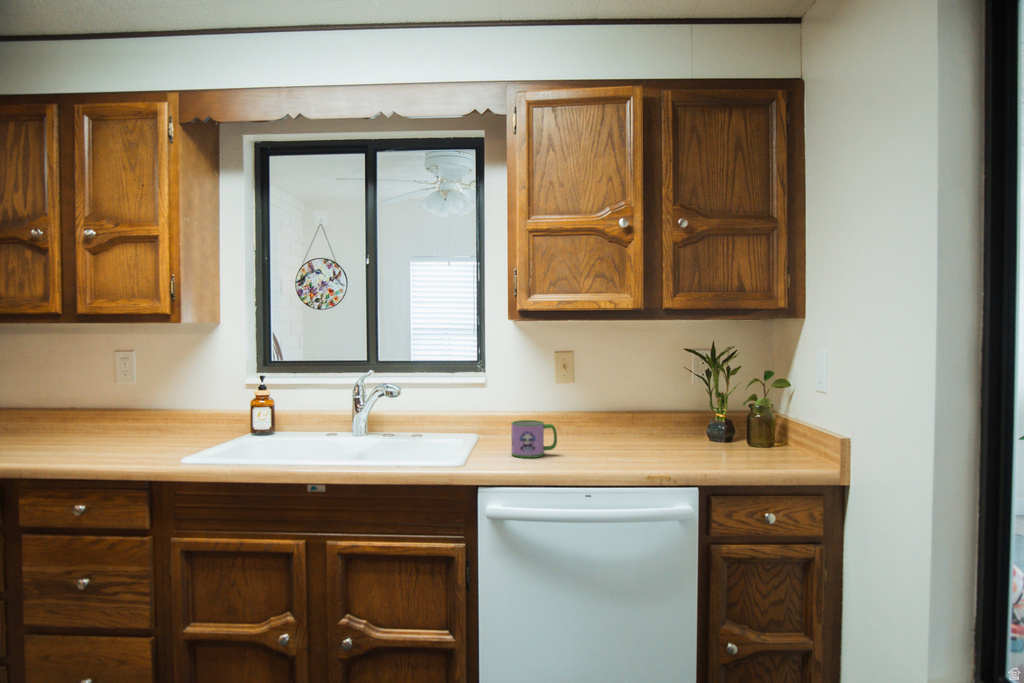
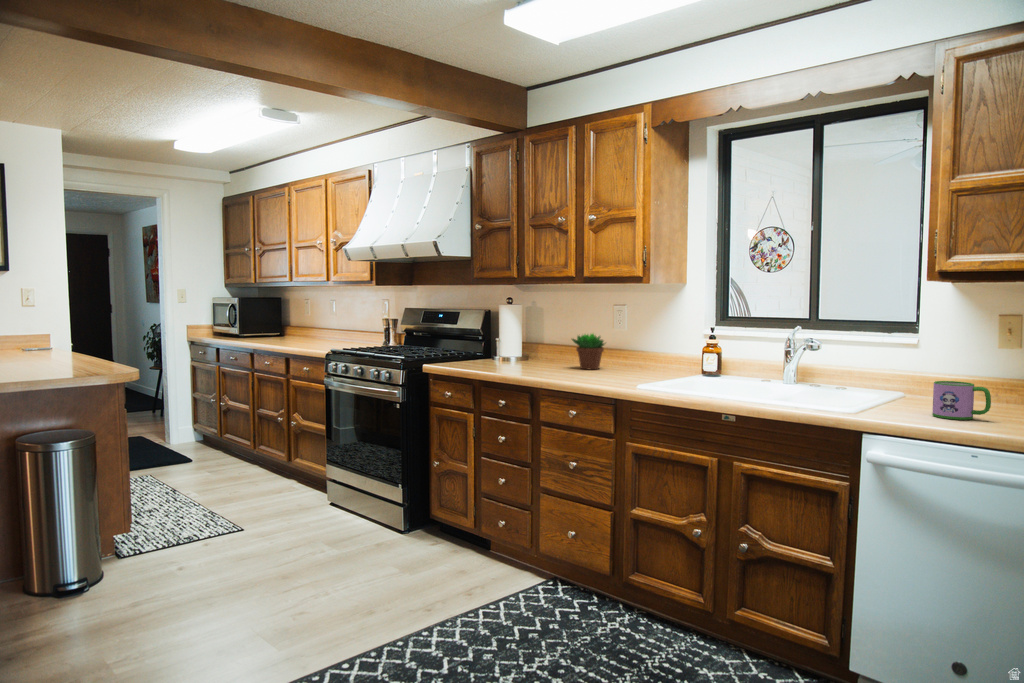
succulent plant: none [56,388,115,440] -> present [572,334,604,370]

